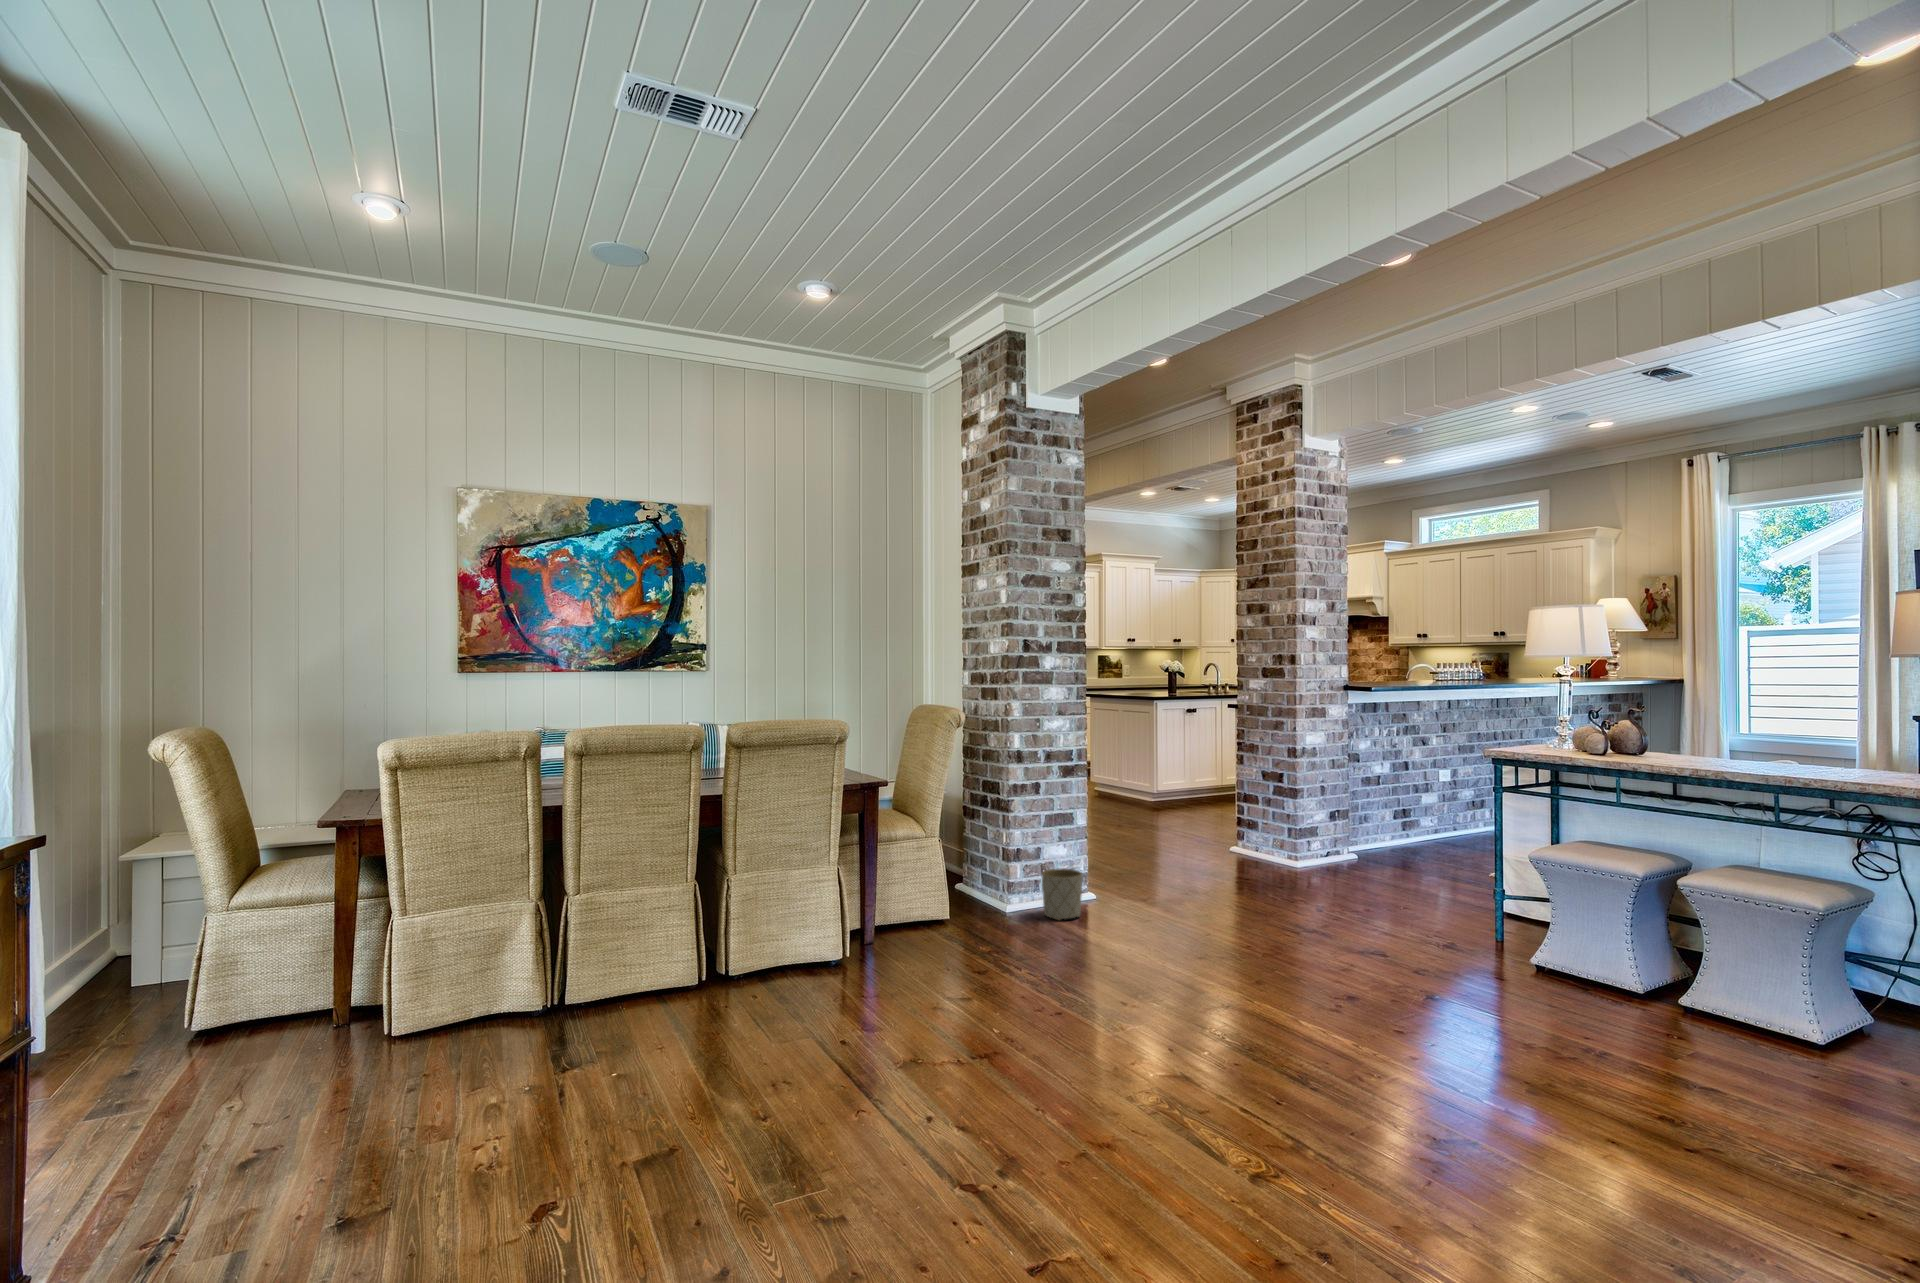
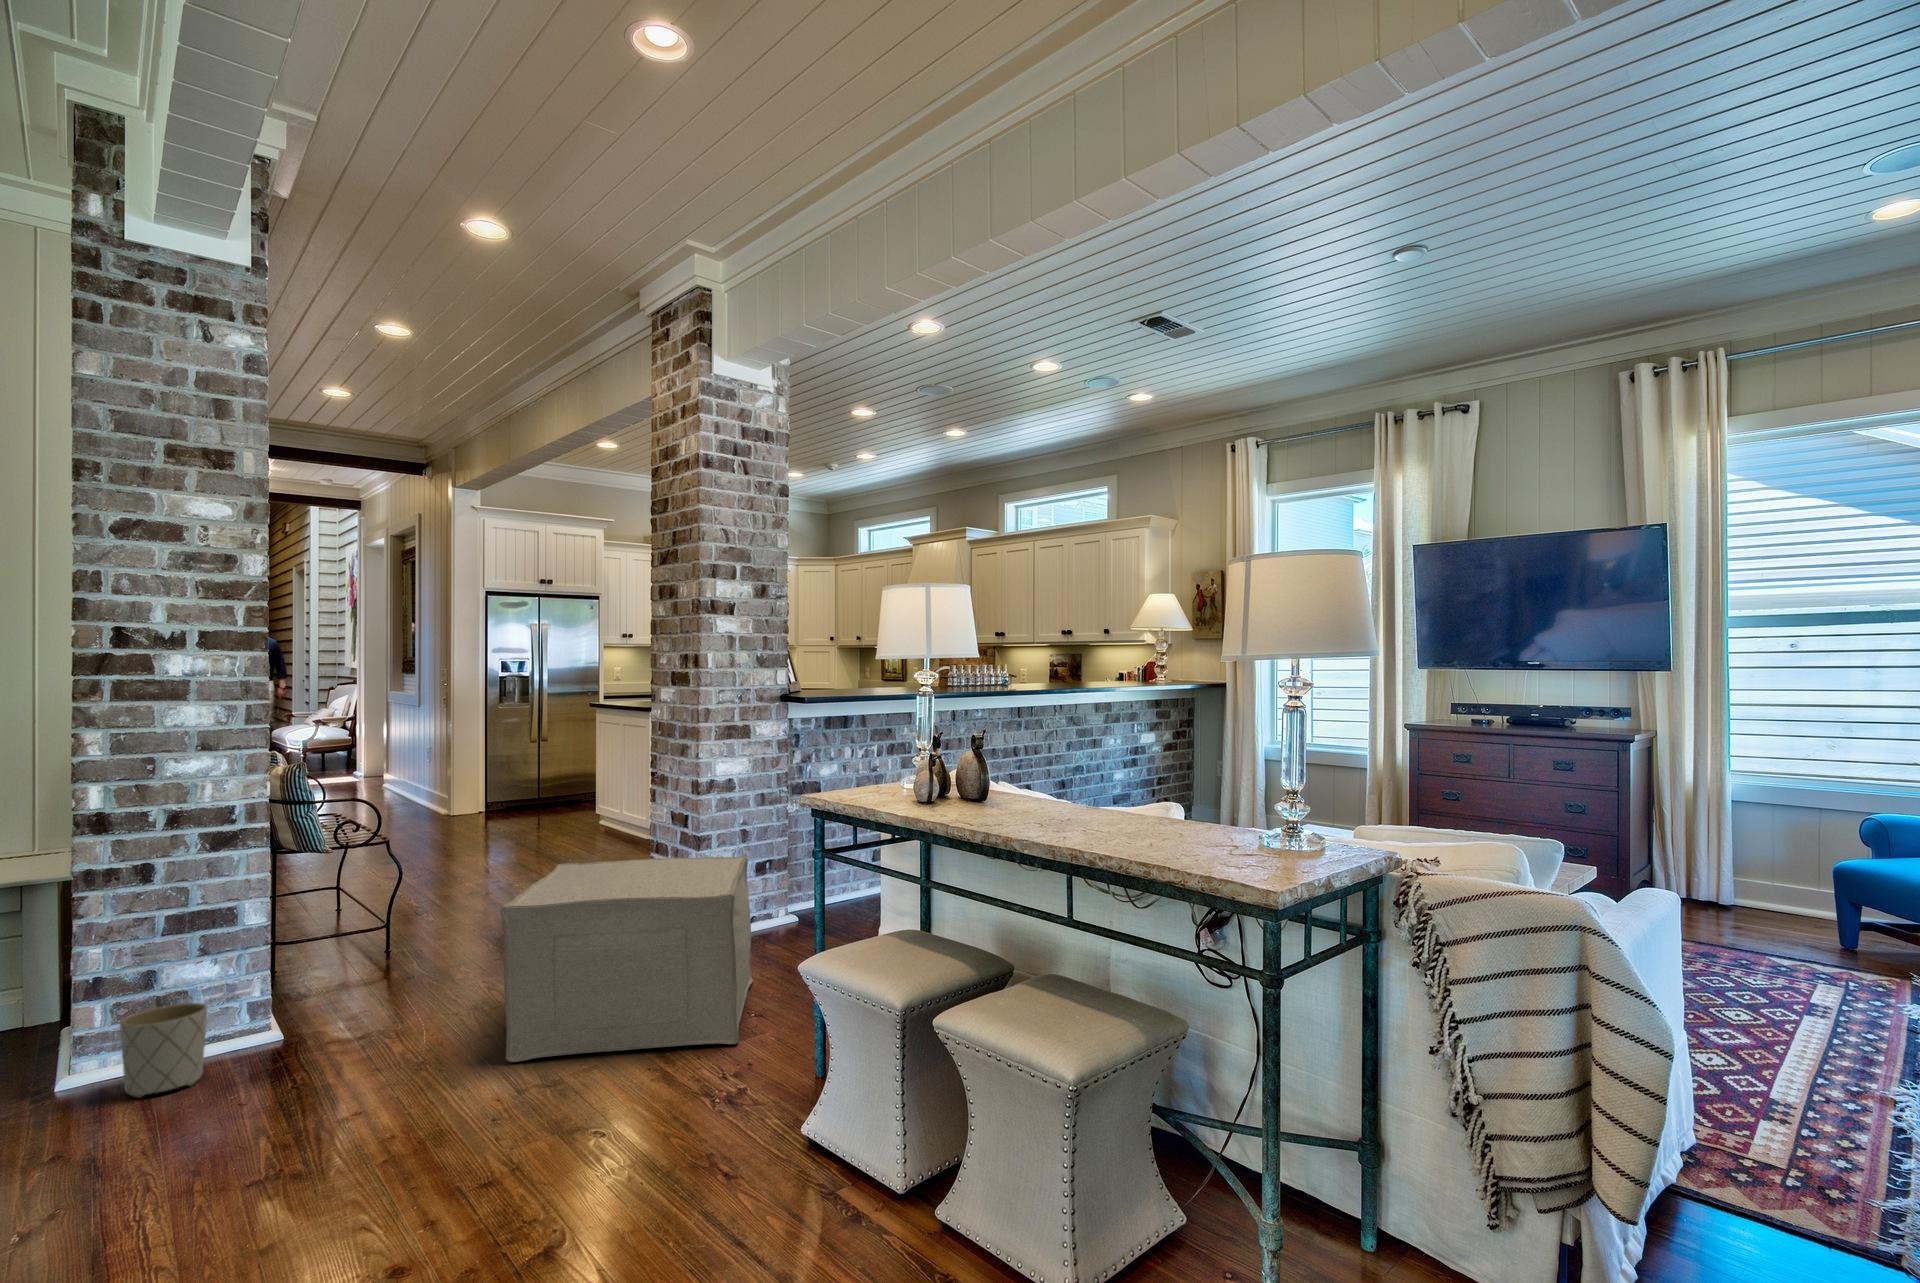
ottoman: none [1236,800,1420,927] -> present [500,855,753,1062]

